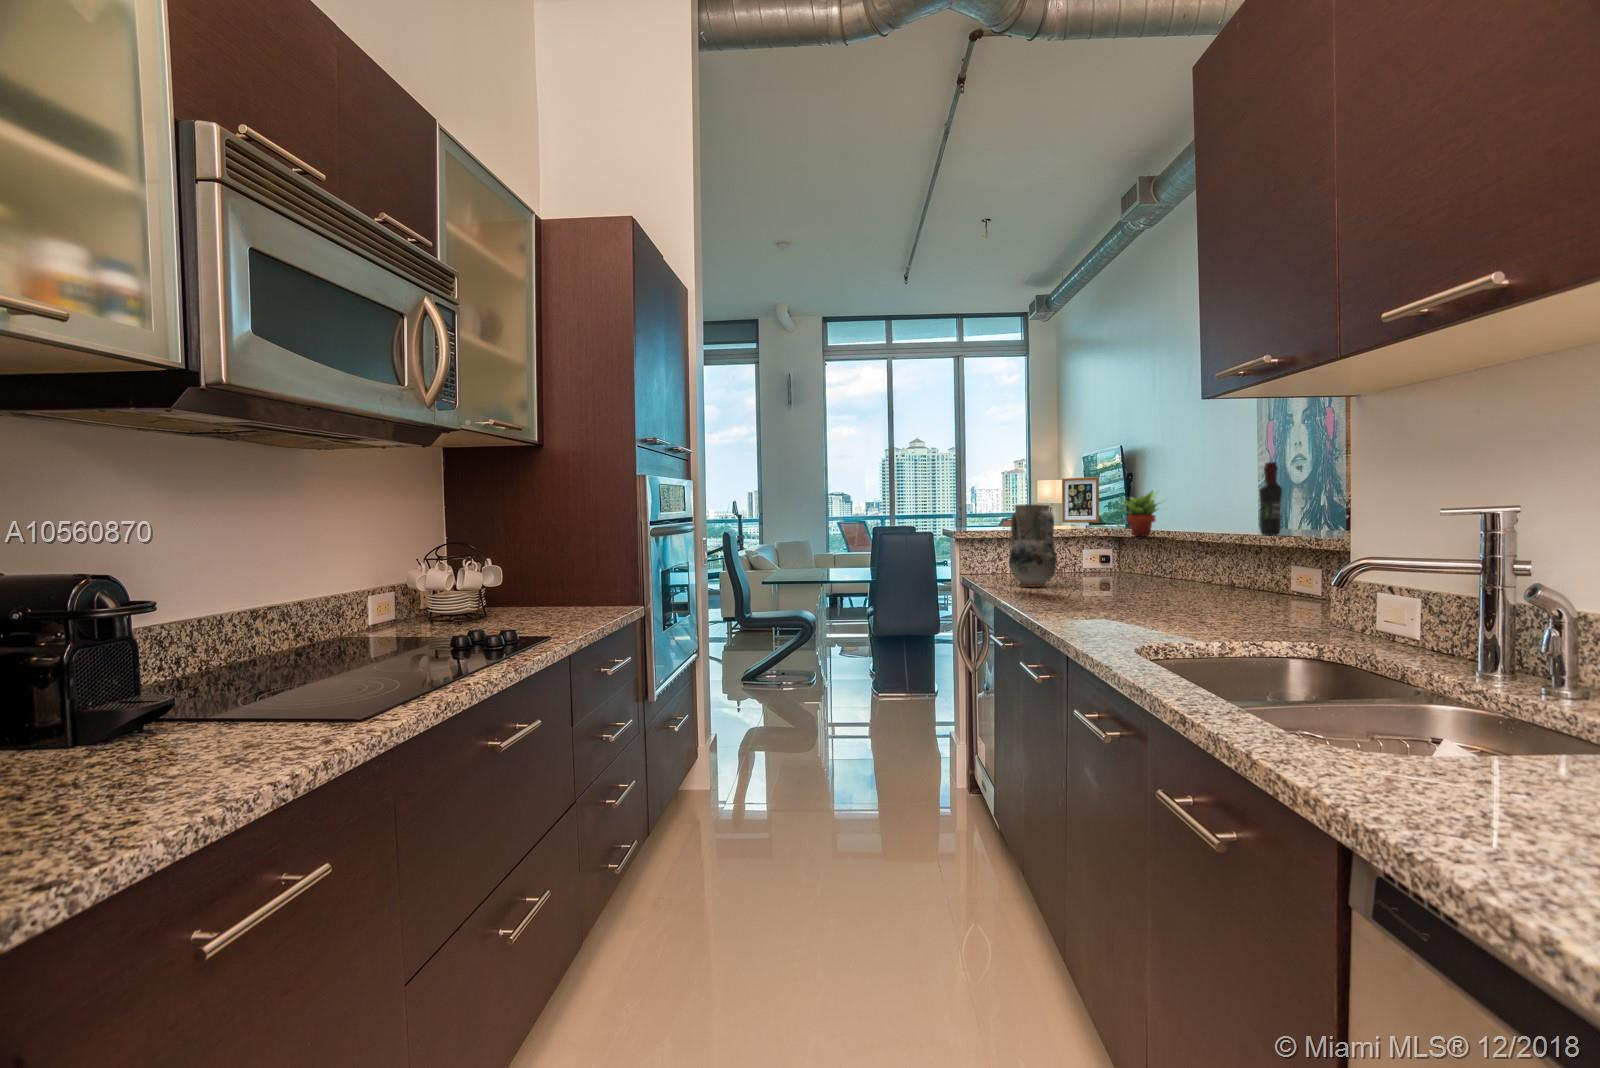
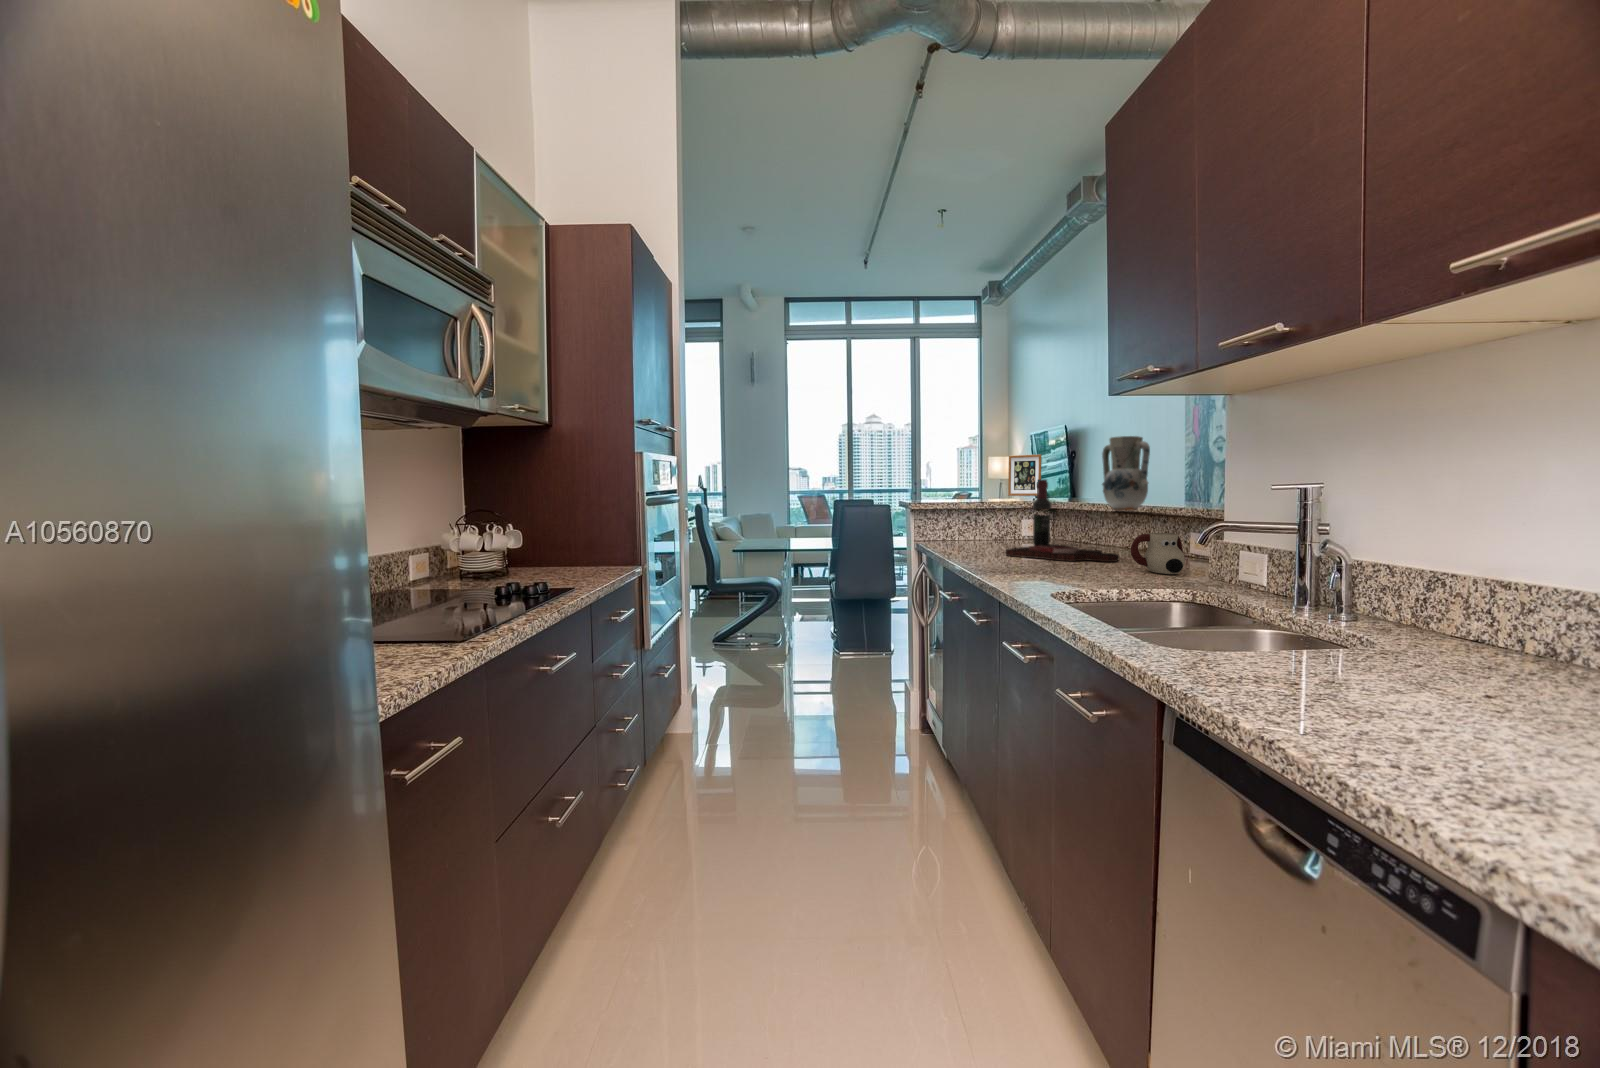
wine bottle: present [1259,462,1282,535] -> present [1033,479,1051,546]
succulent plant: present [1123,491,1159,536] -> none [1049,467,1094,507]
vase: present [1009,504,1057,587] -> present [1102,436,1150,511]
mug: none [1227,568,1298,621] -> present [1130,533,1185,574]
cutting board: none [1066,580,1209,603] -> present [1005,544,1119,562]

